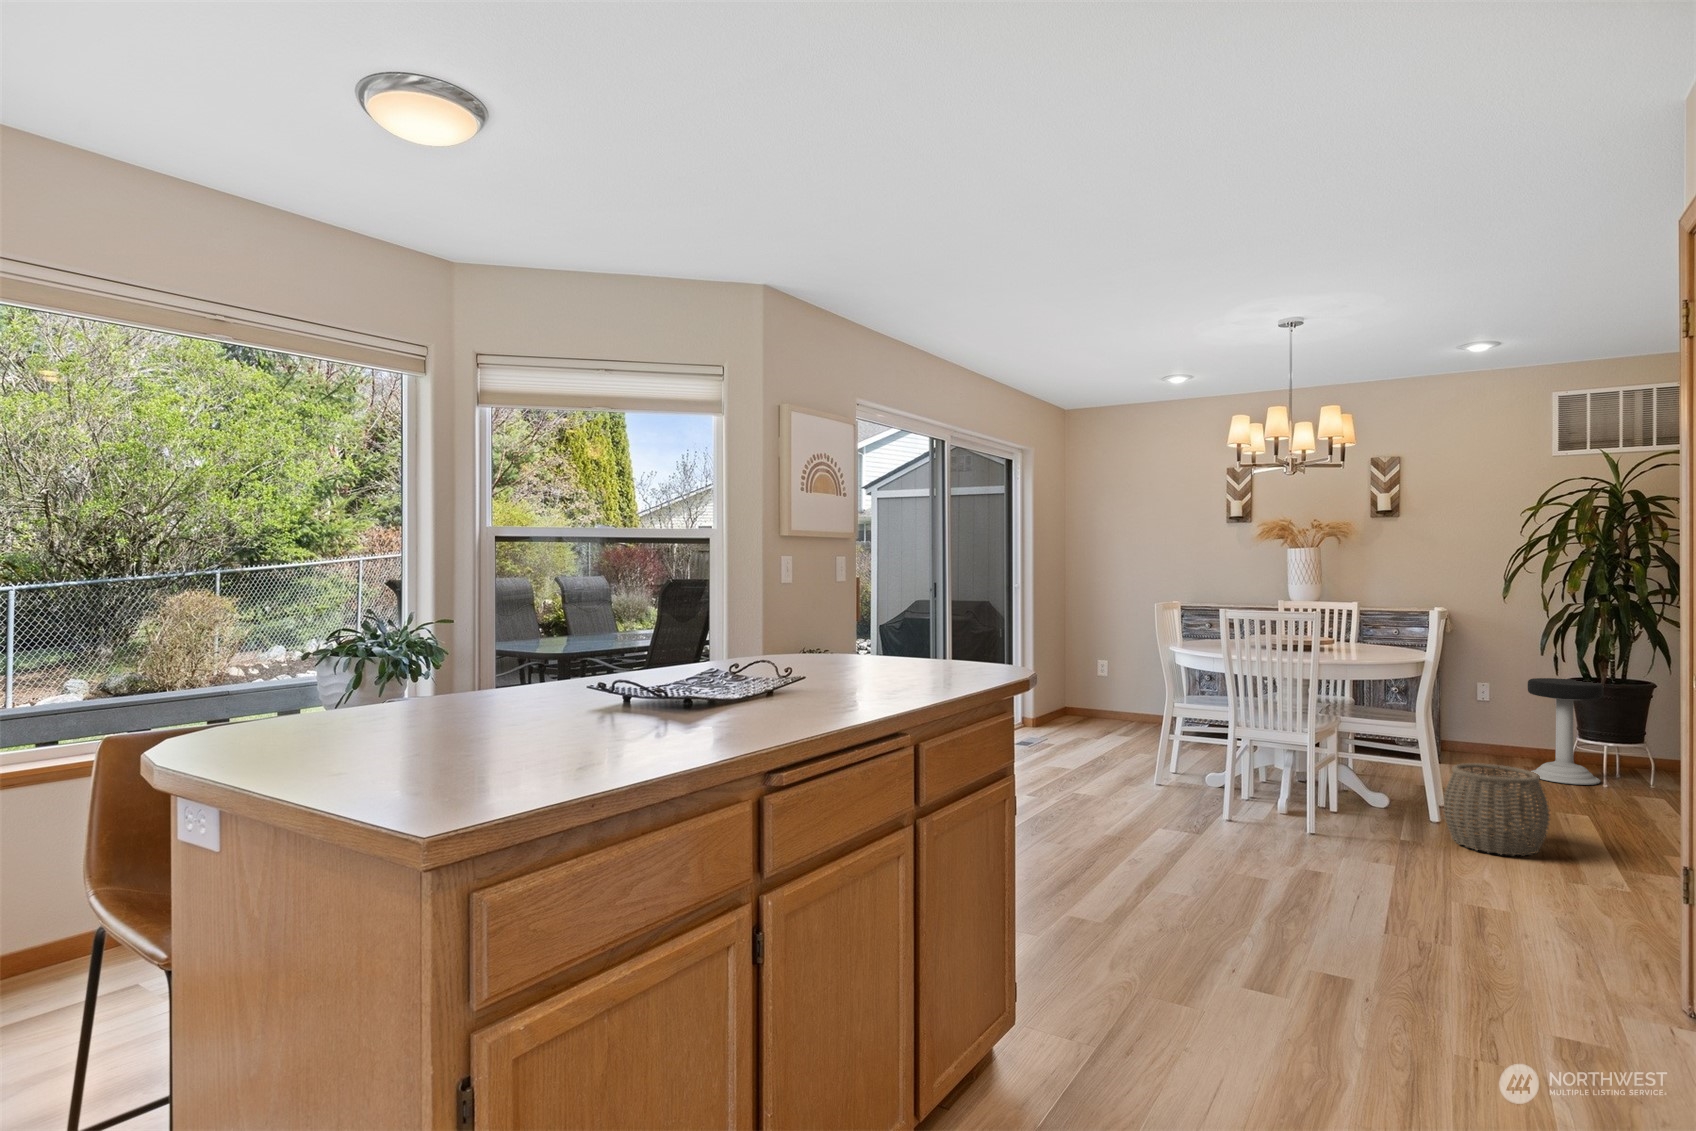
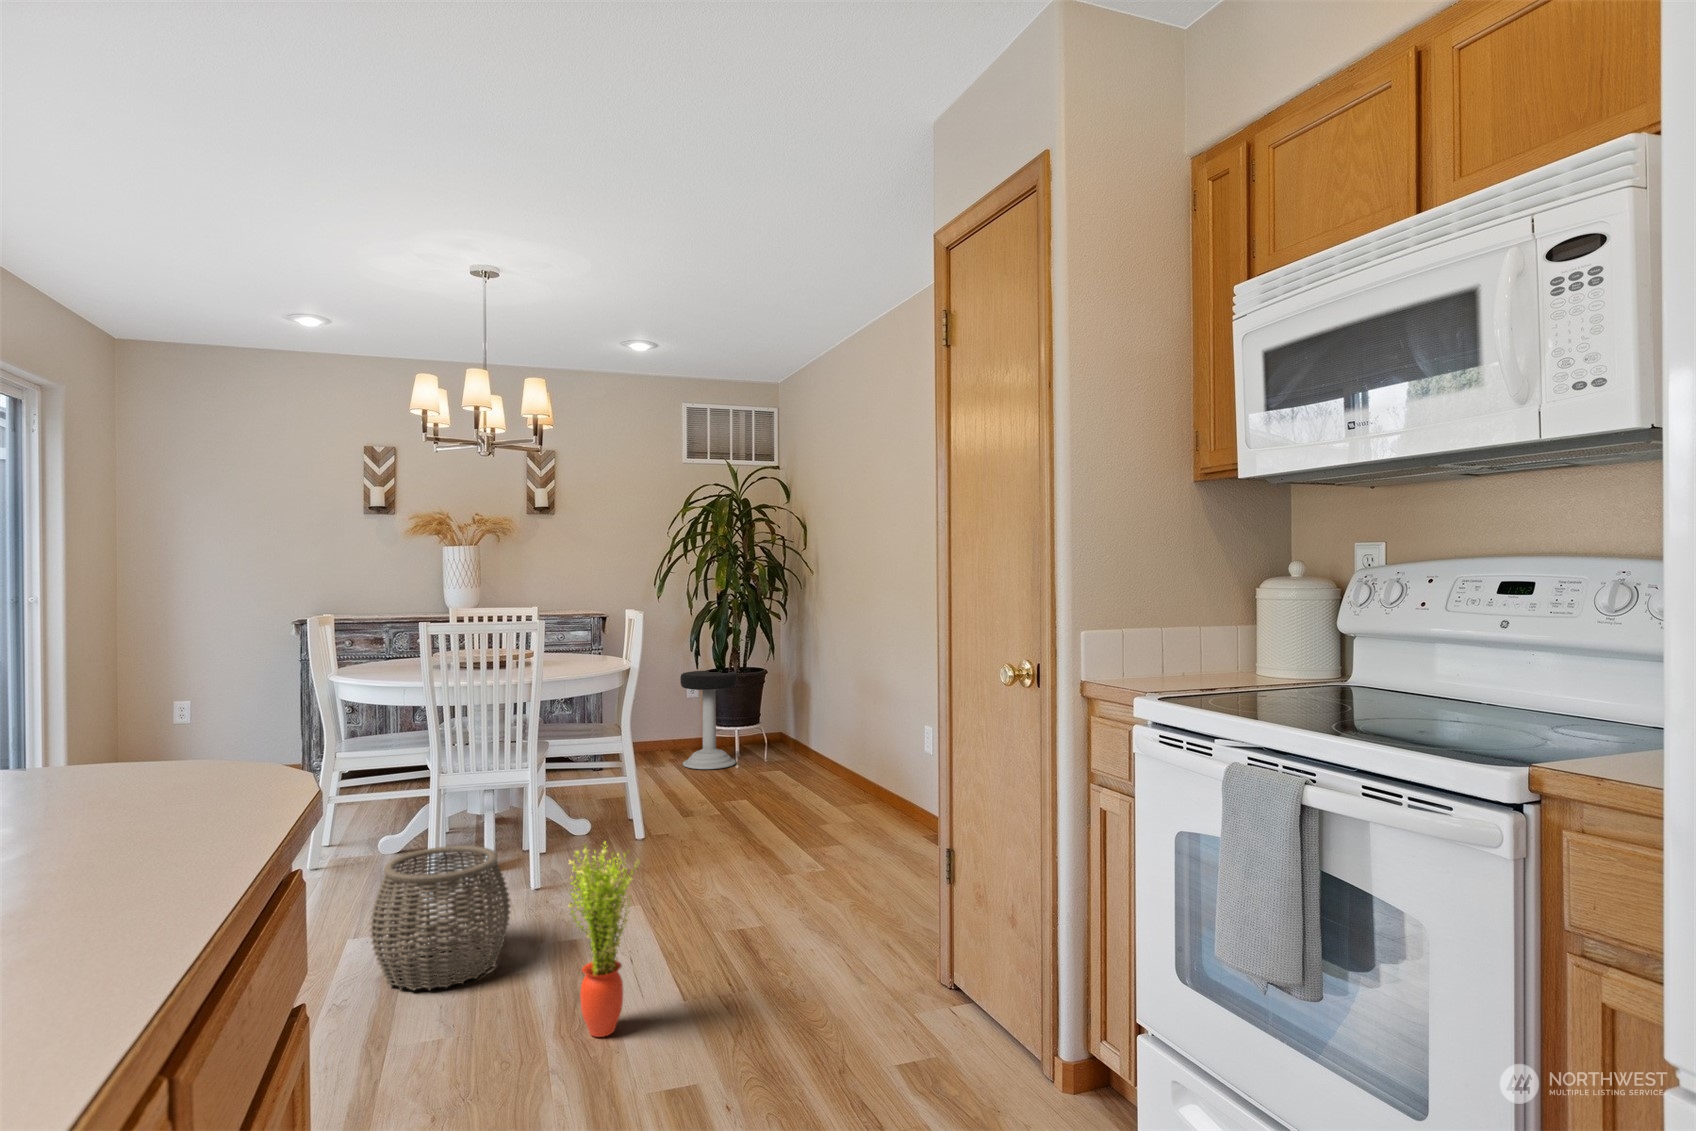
woven basket: present [1443,763,1550,856] -> present [370,846,510,990]
potted plant: none [1271,781,1337,929] -> present [569,842,640,1037]

